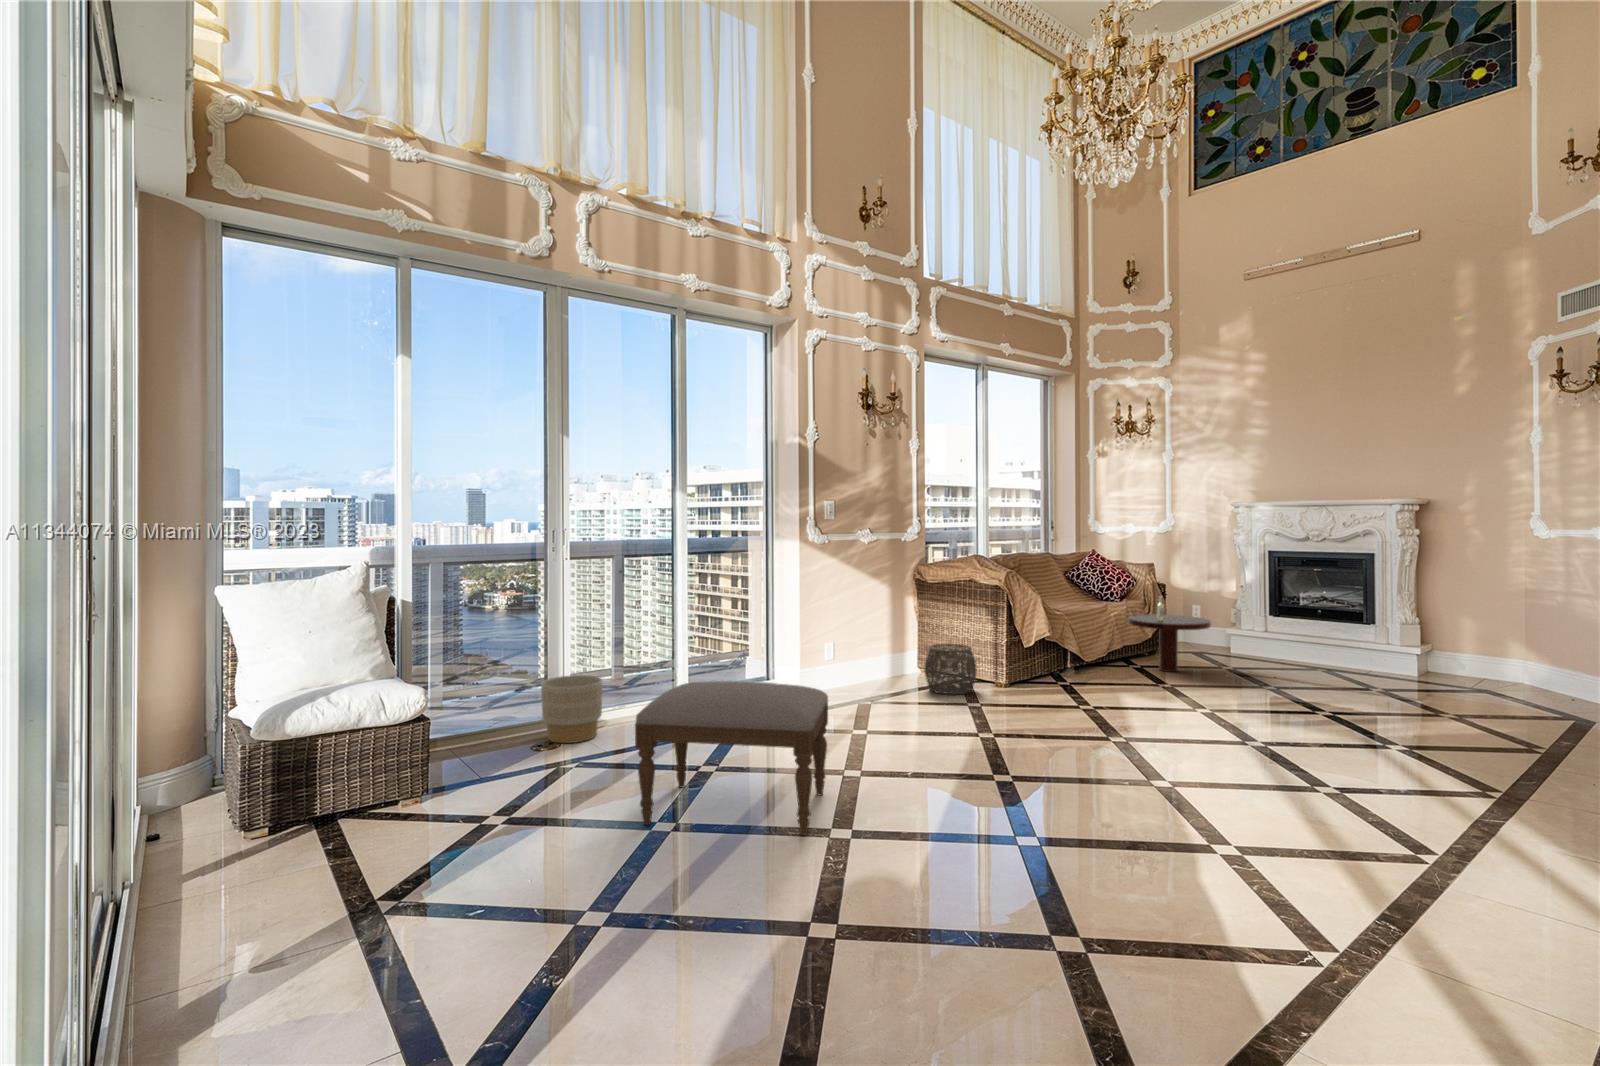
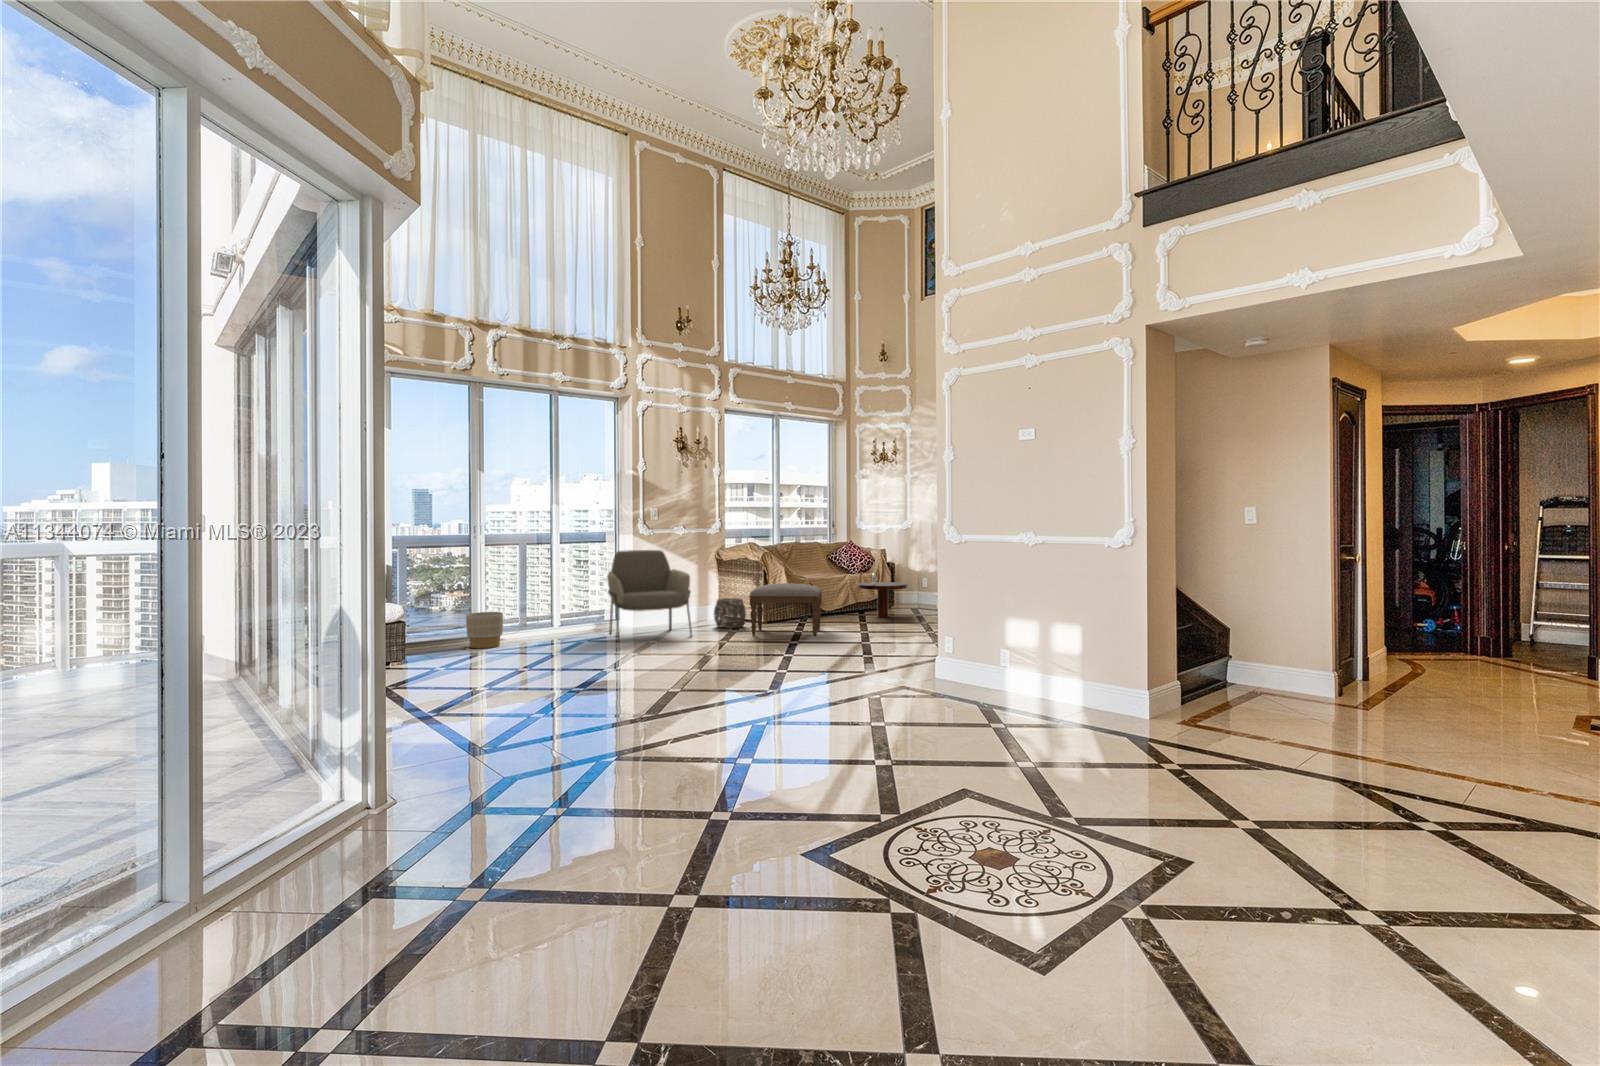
armchair: none [768,568,911,729] -> present [607,550,692,641]
ottoman: present [635,681,828,835] -> present [750,583,822,636]

